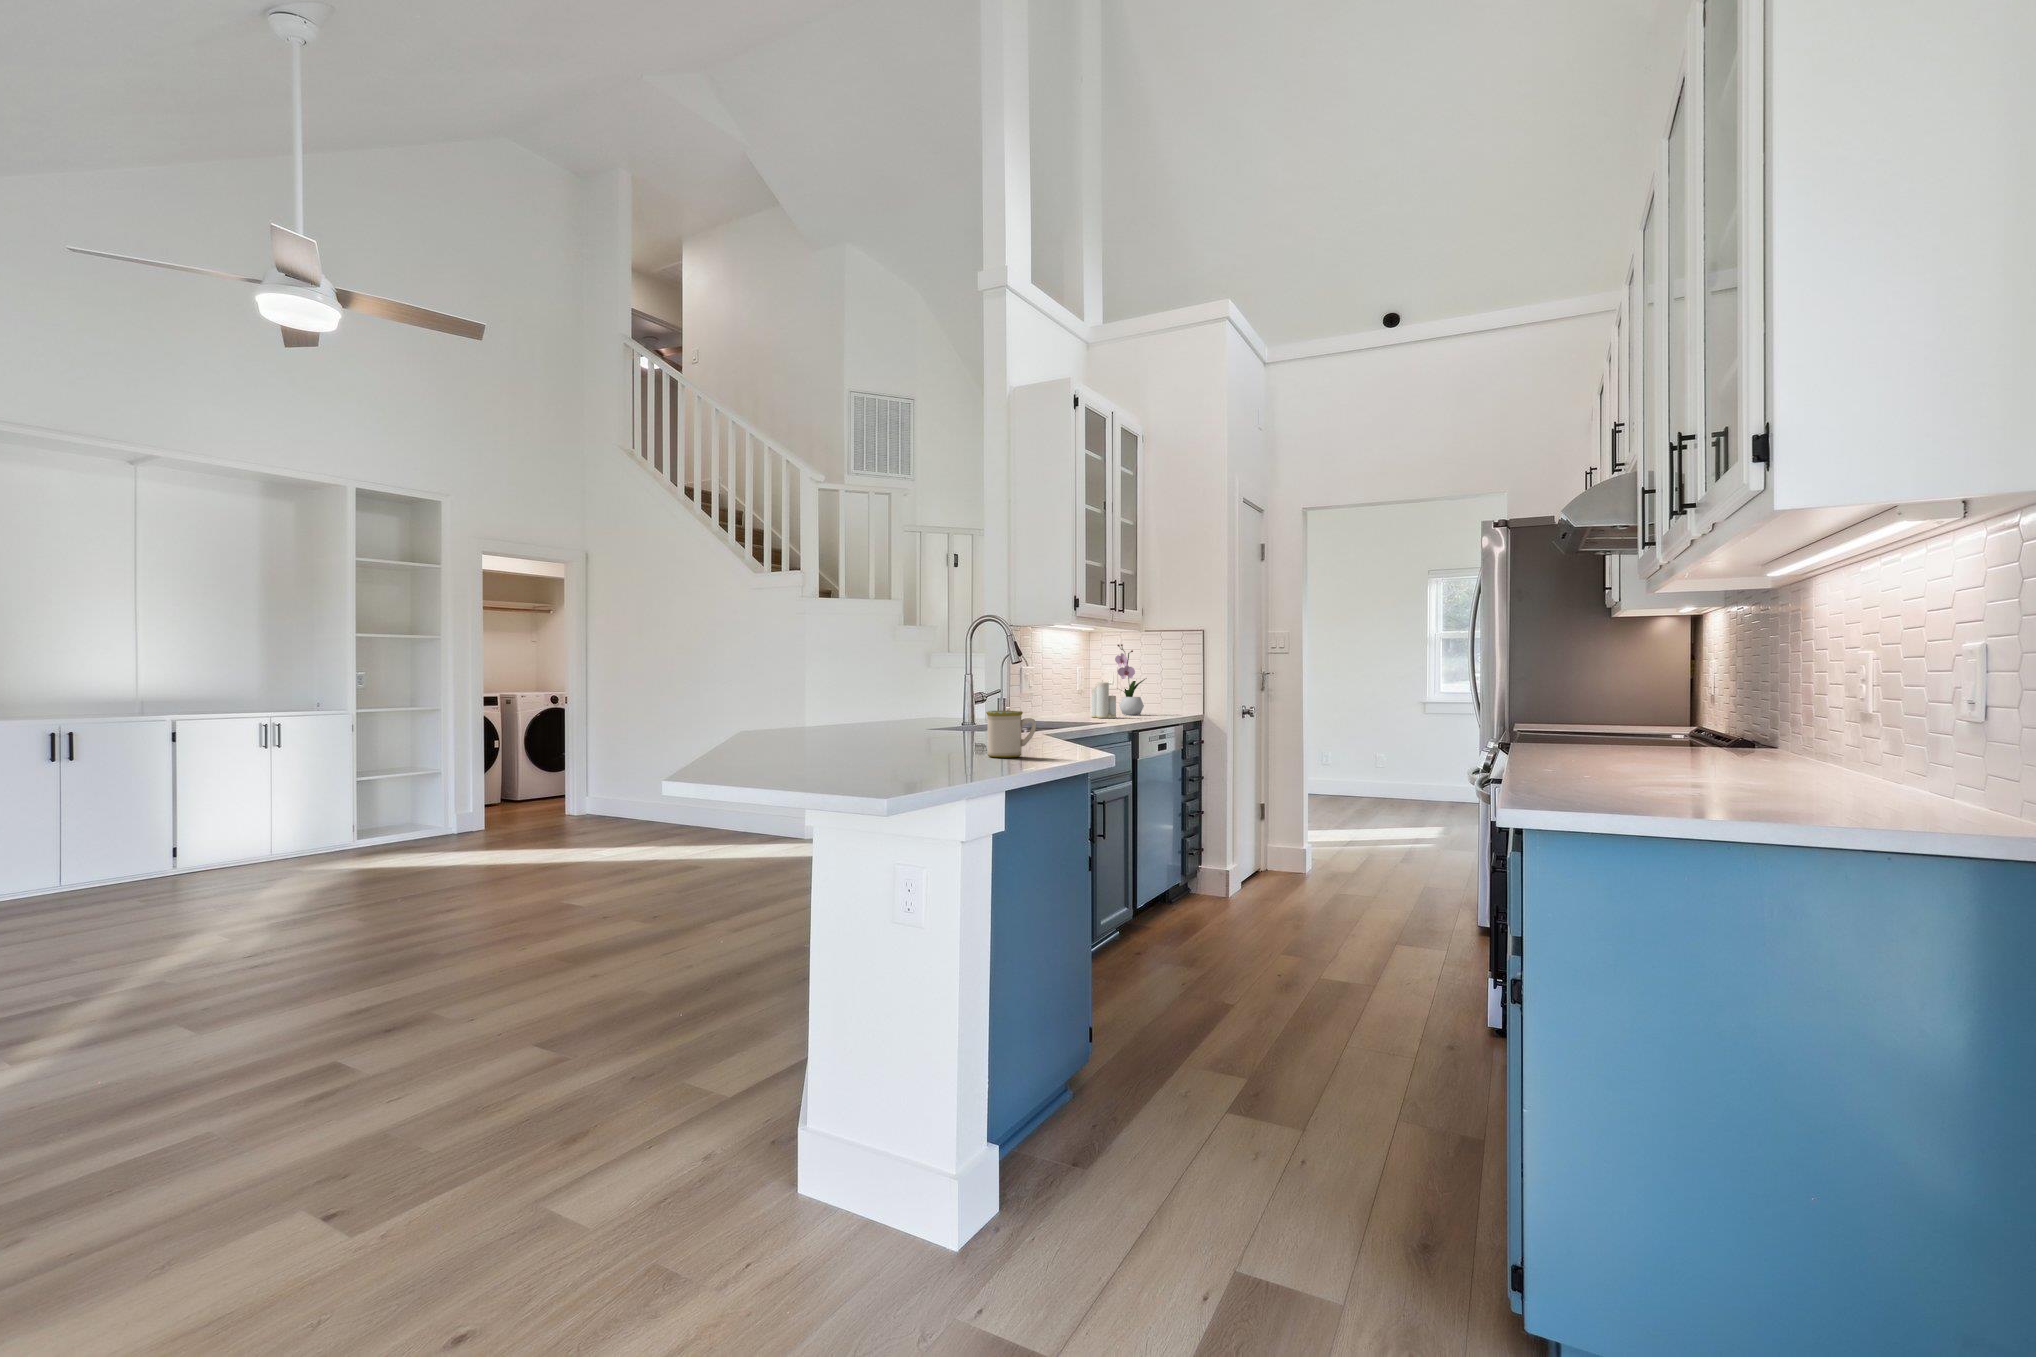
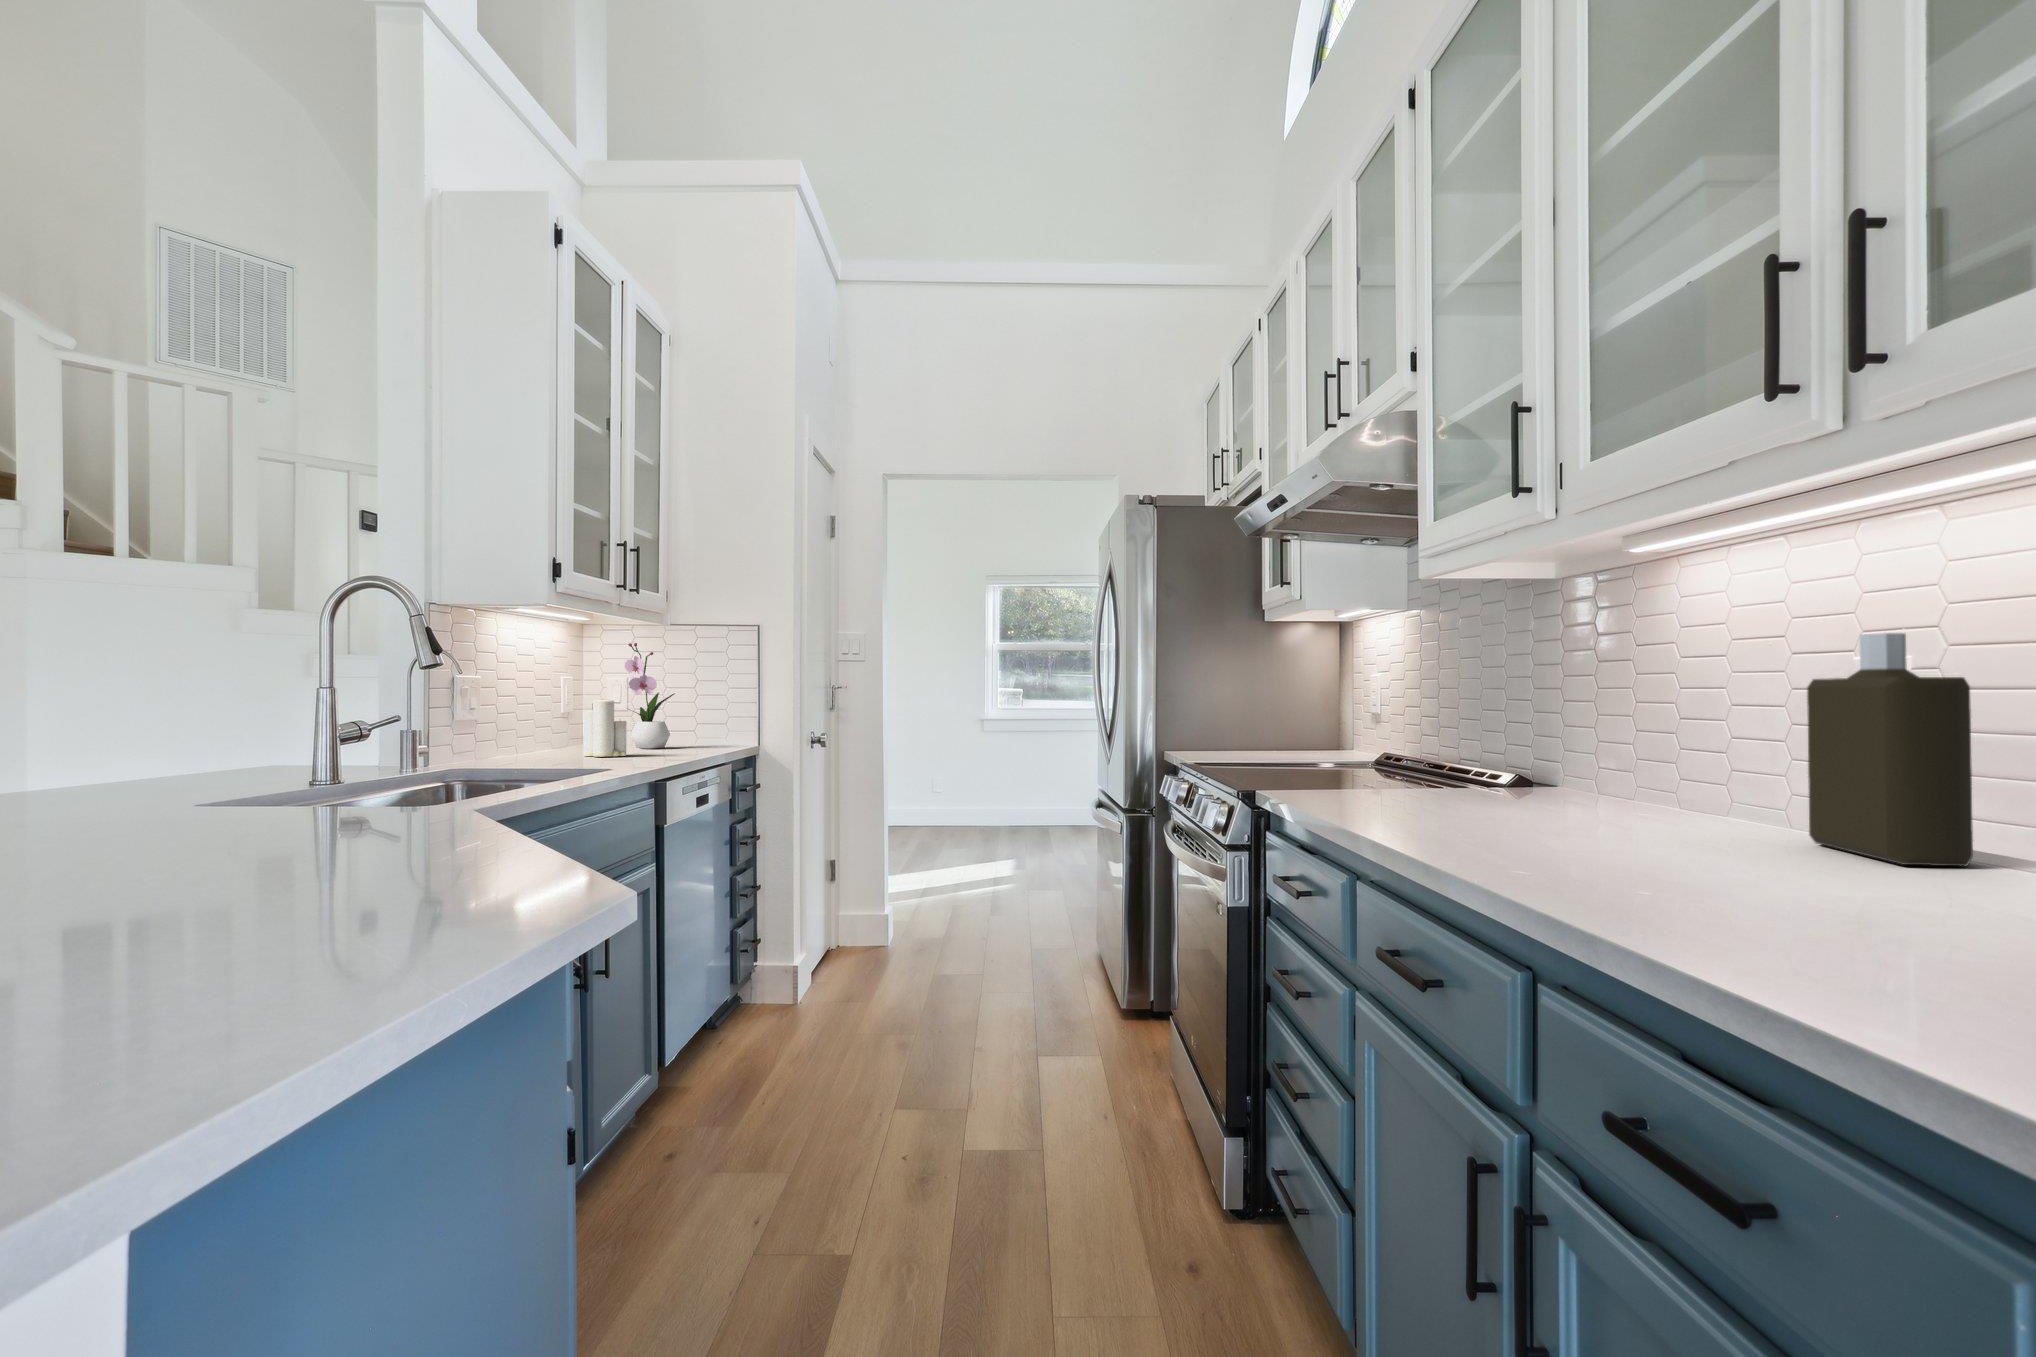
bottle: none [1743,651,1795,779] -> present [1807,633,1973,866]
mug: present [986,711,1036,758] -> none [137,797,358,976]

